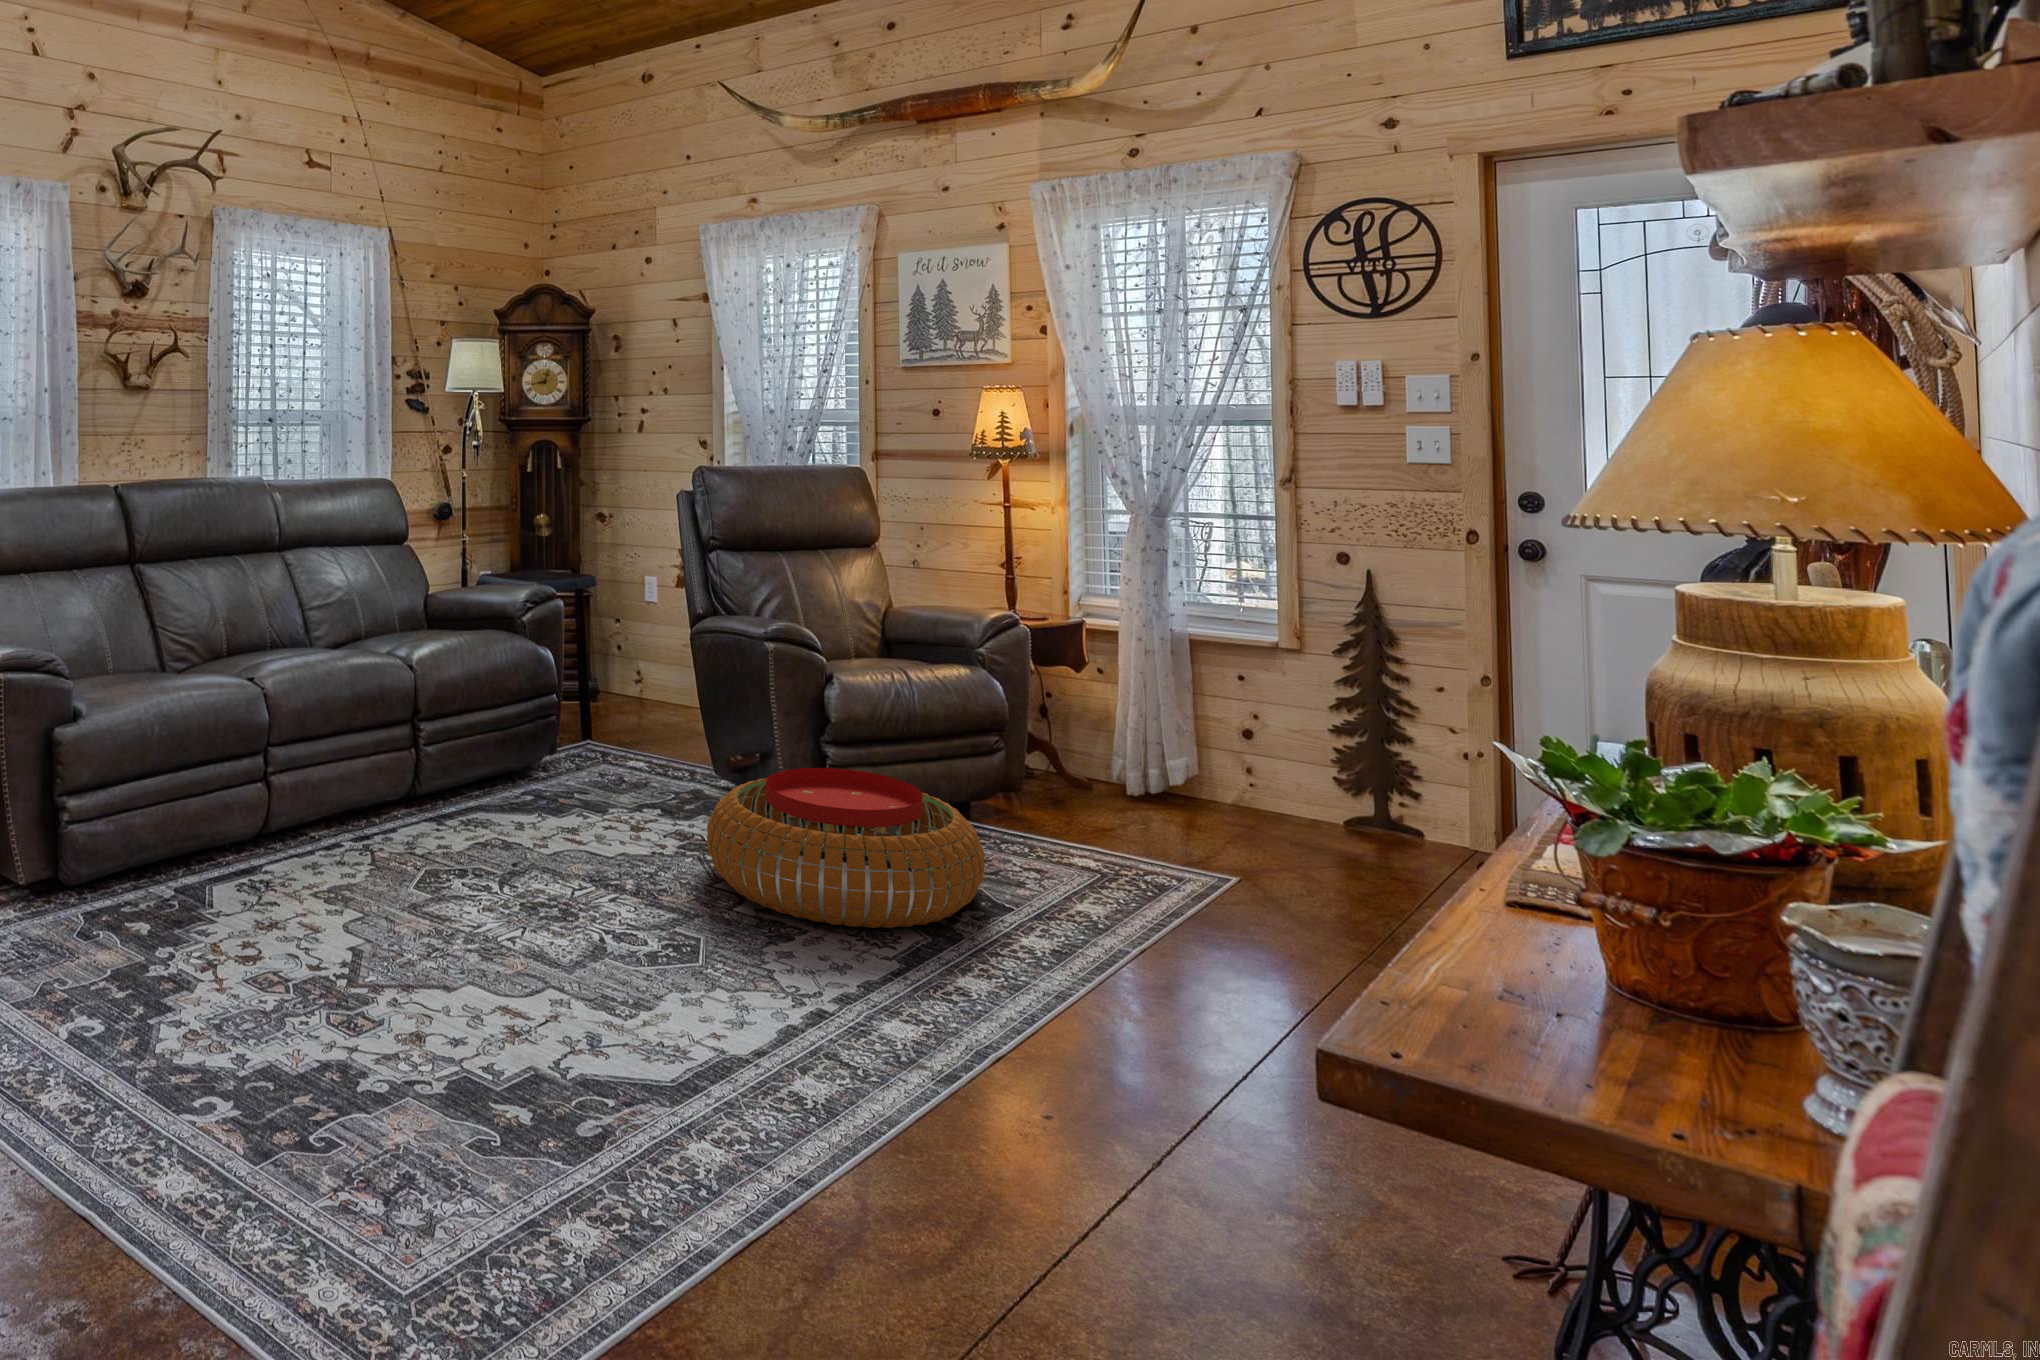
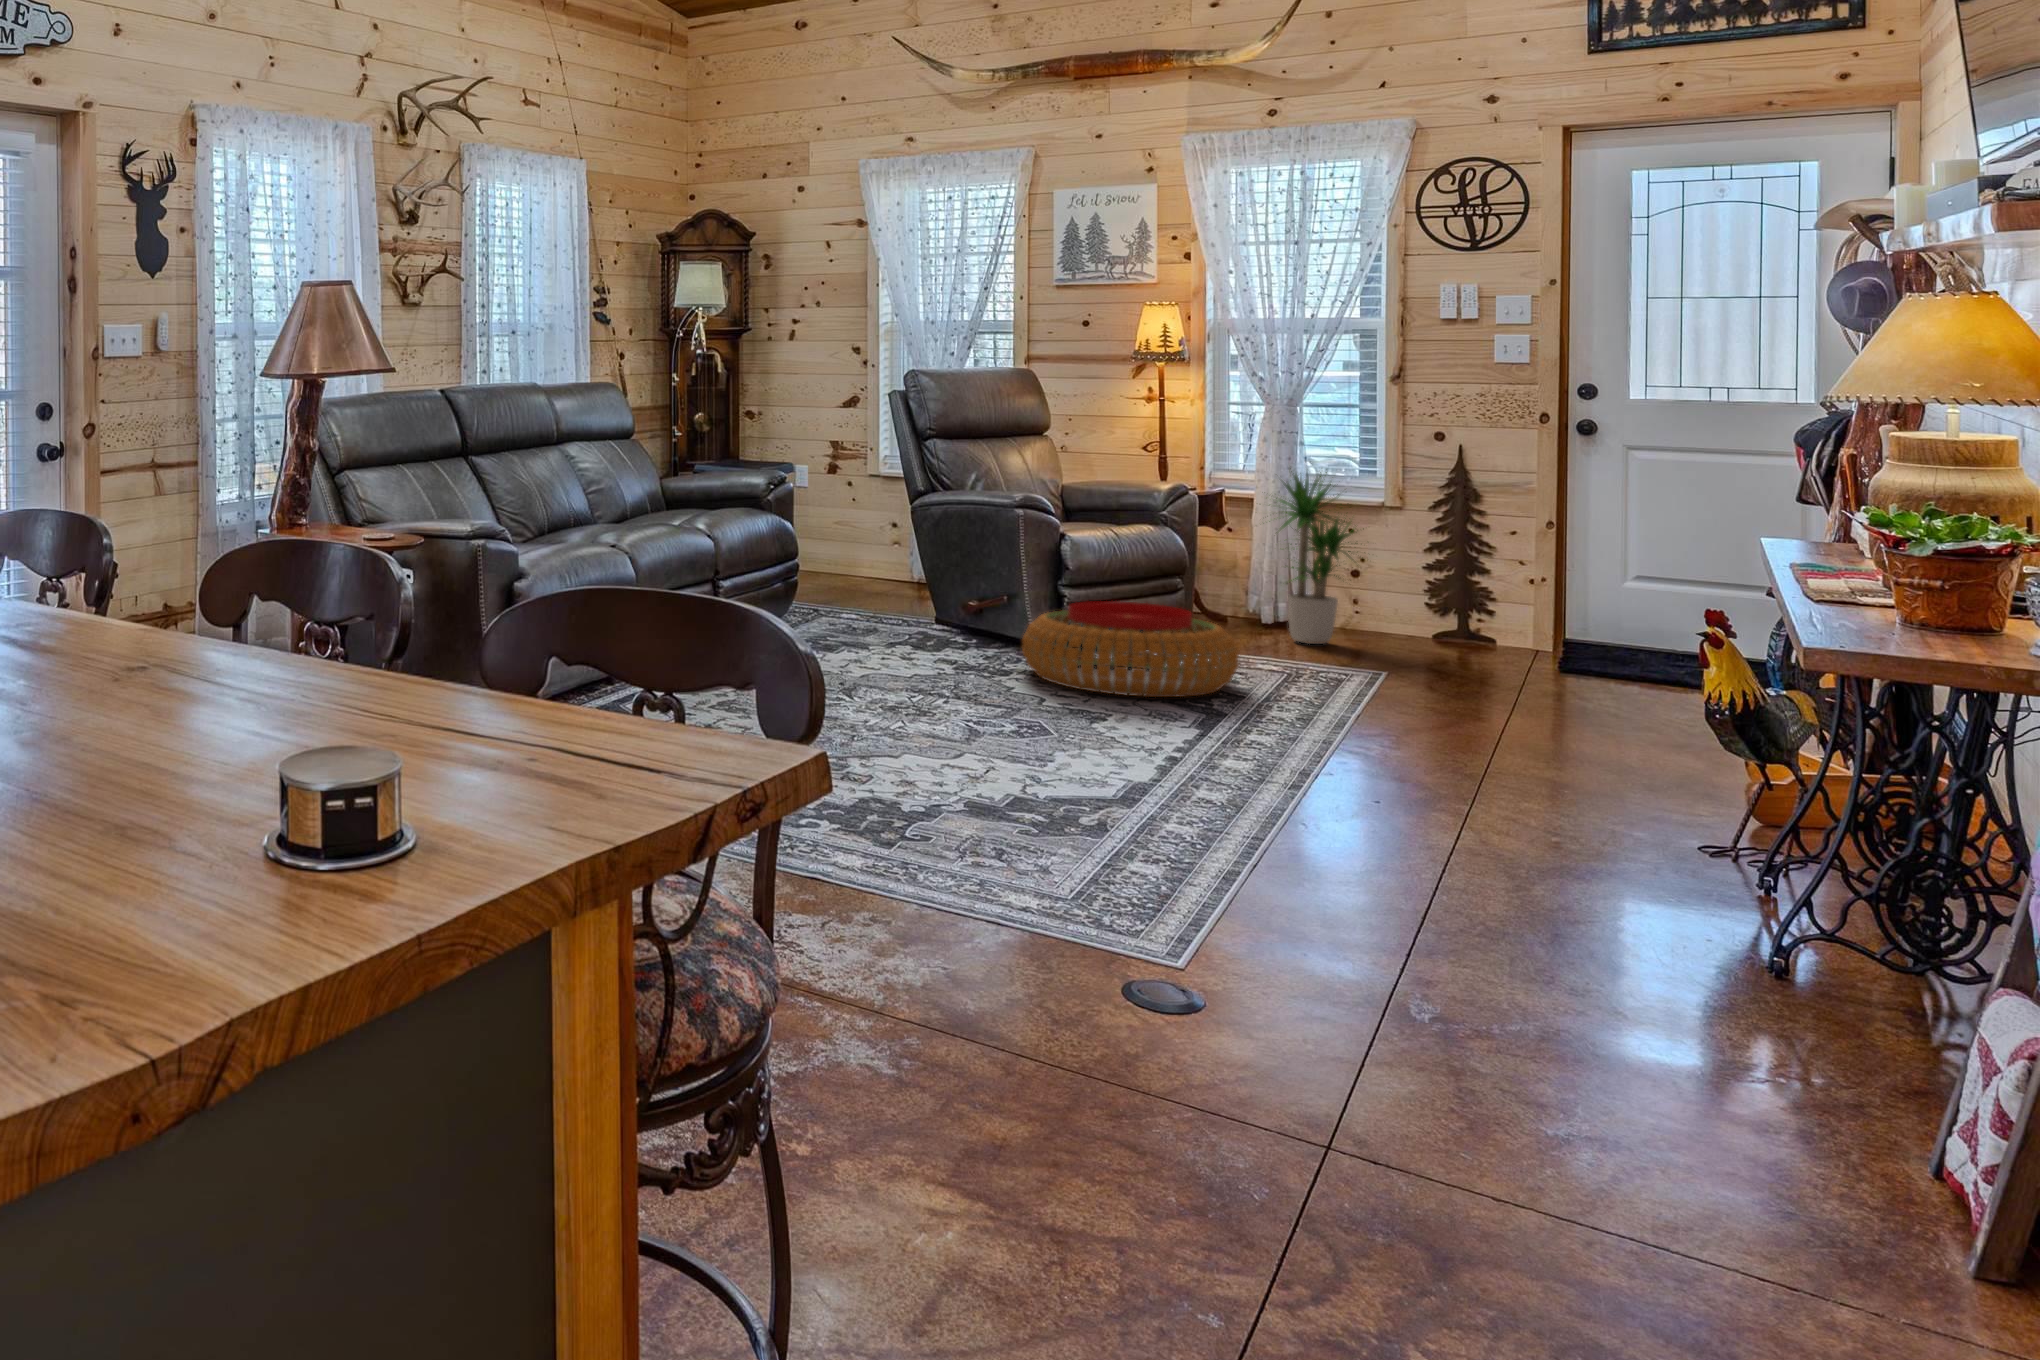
potted plant: none [1090,586,1261,832] -> present [1269,471,1365,644]

